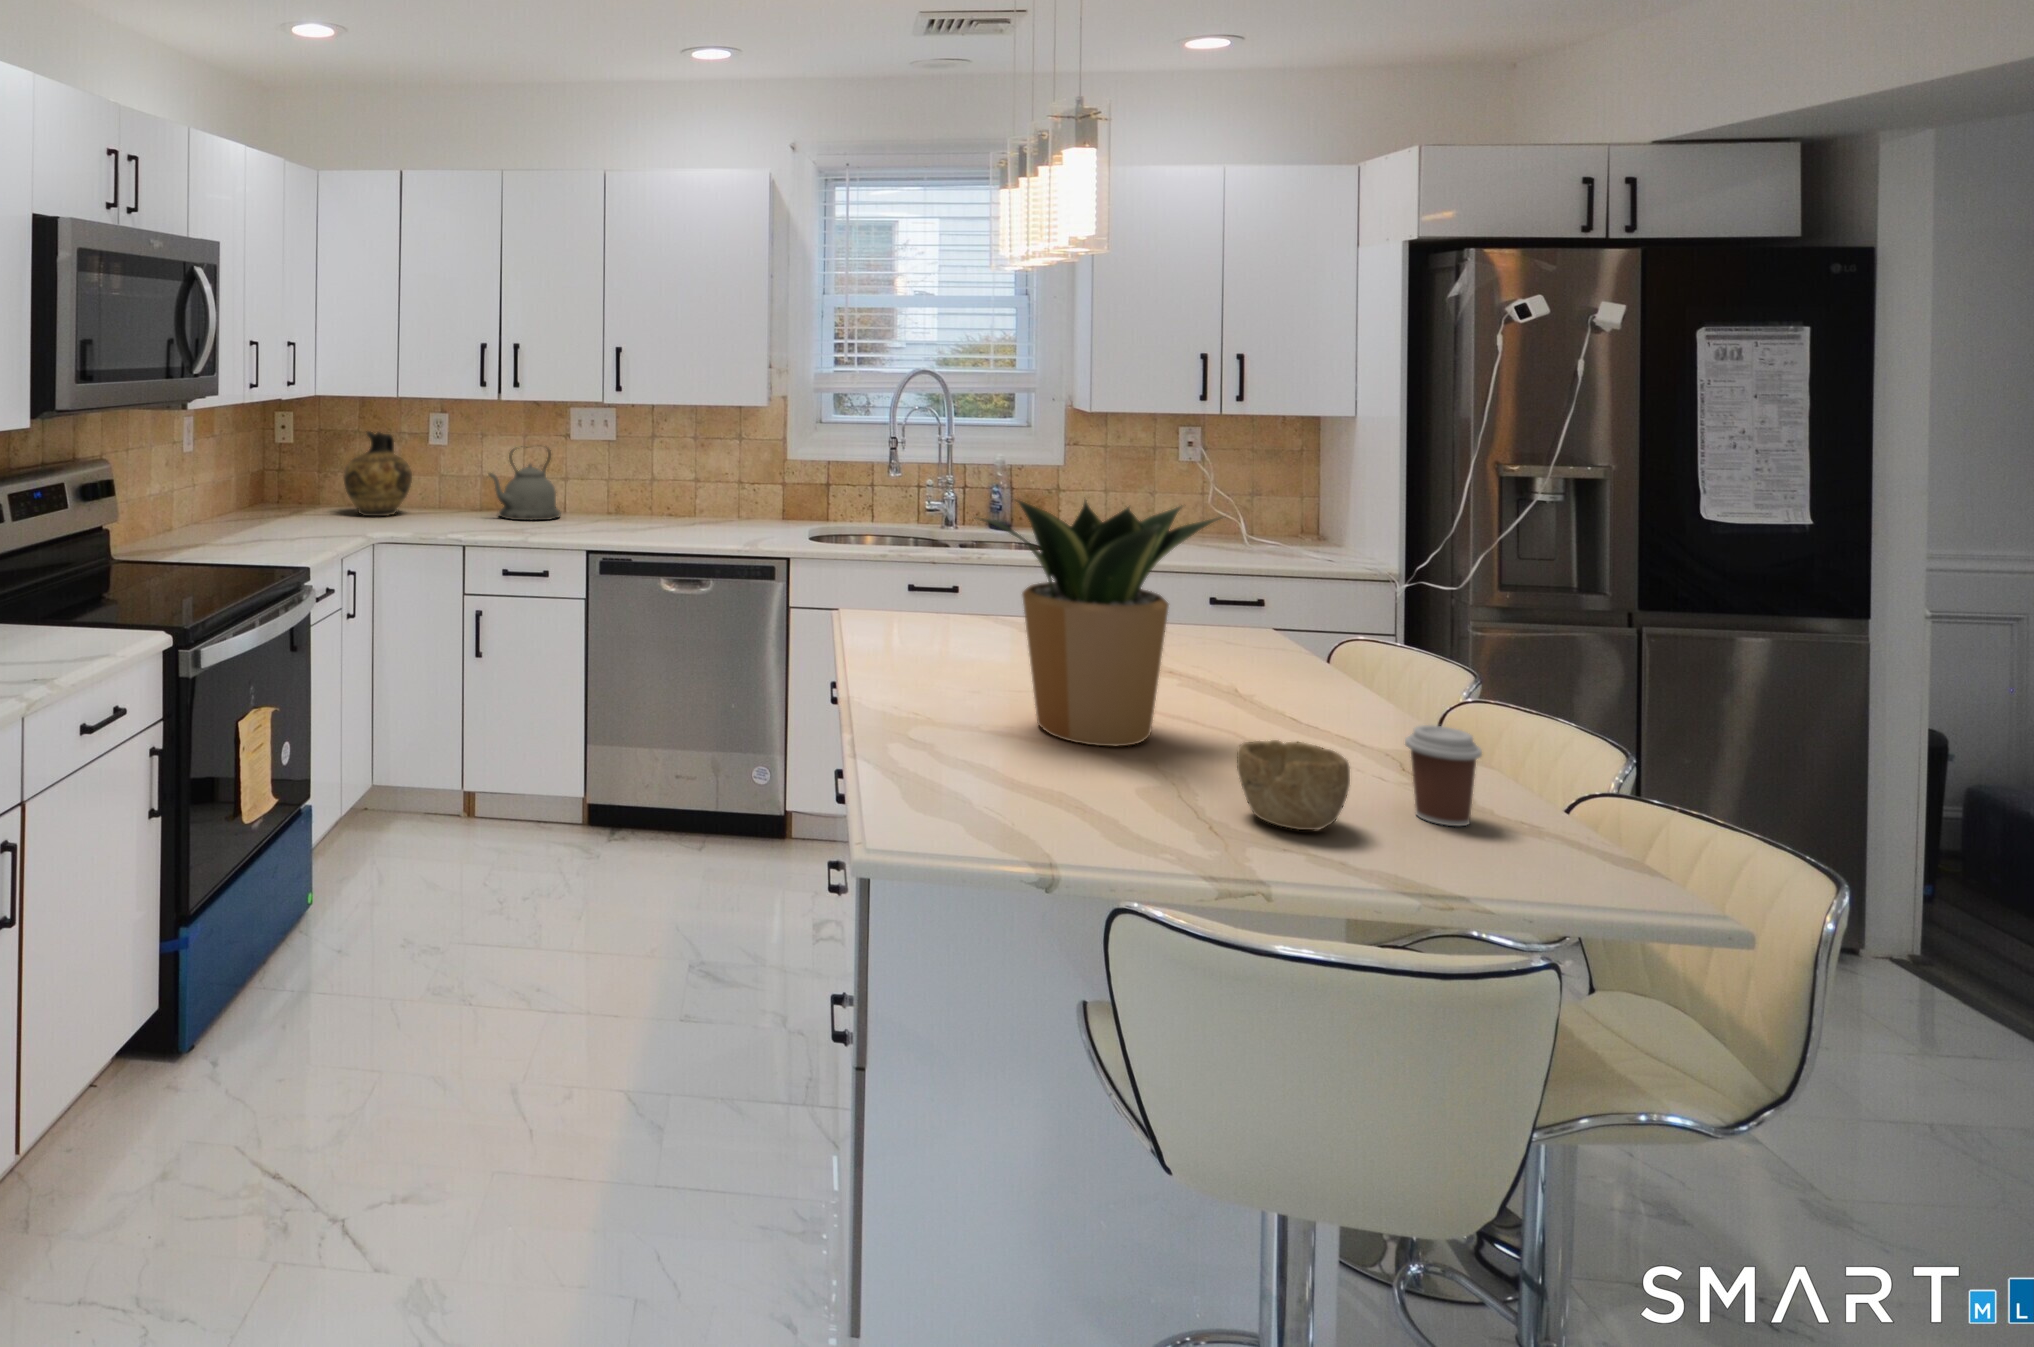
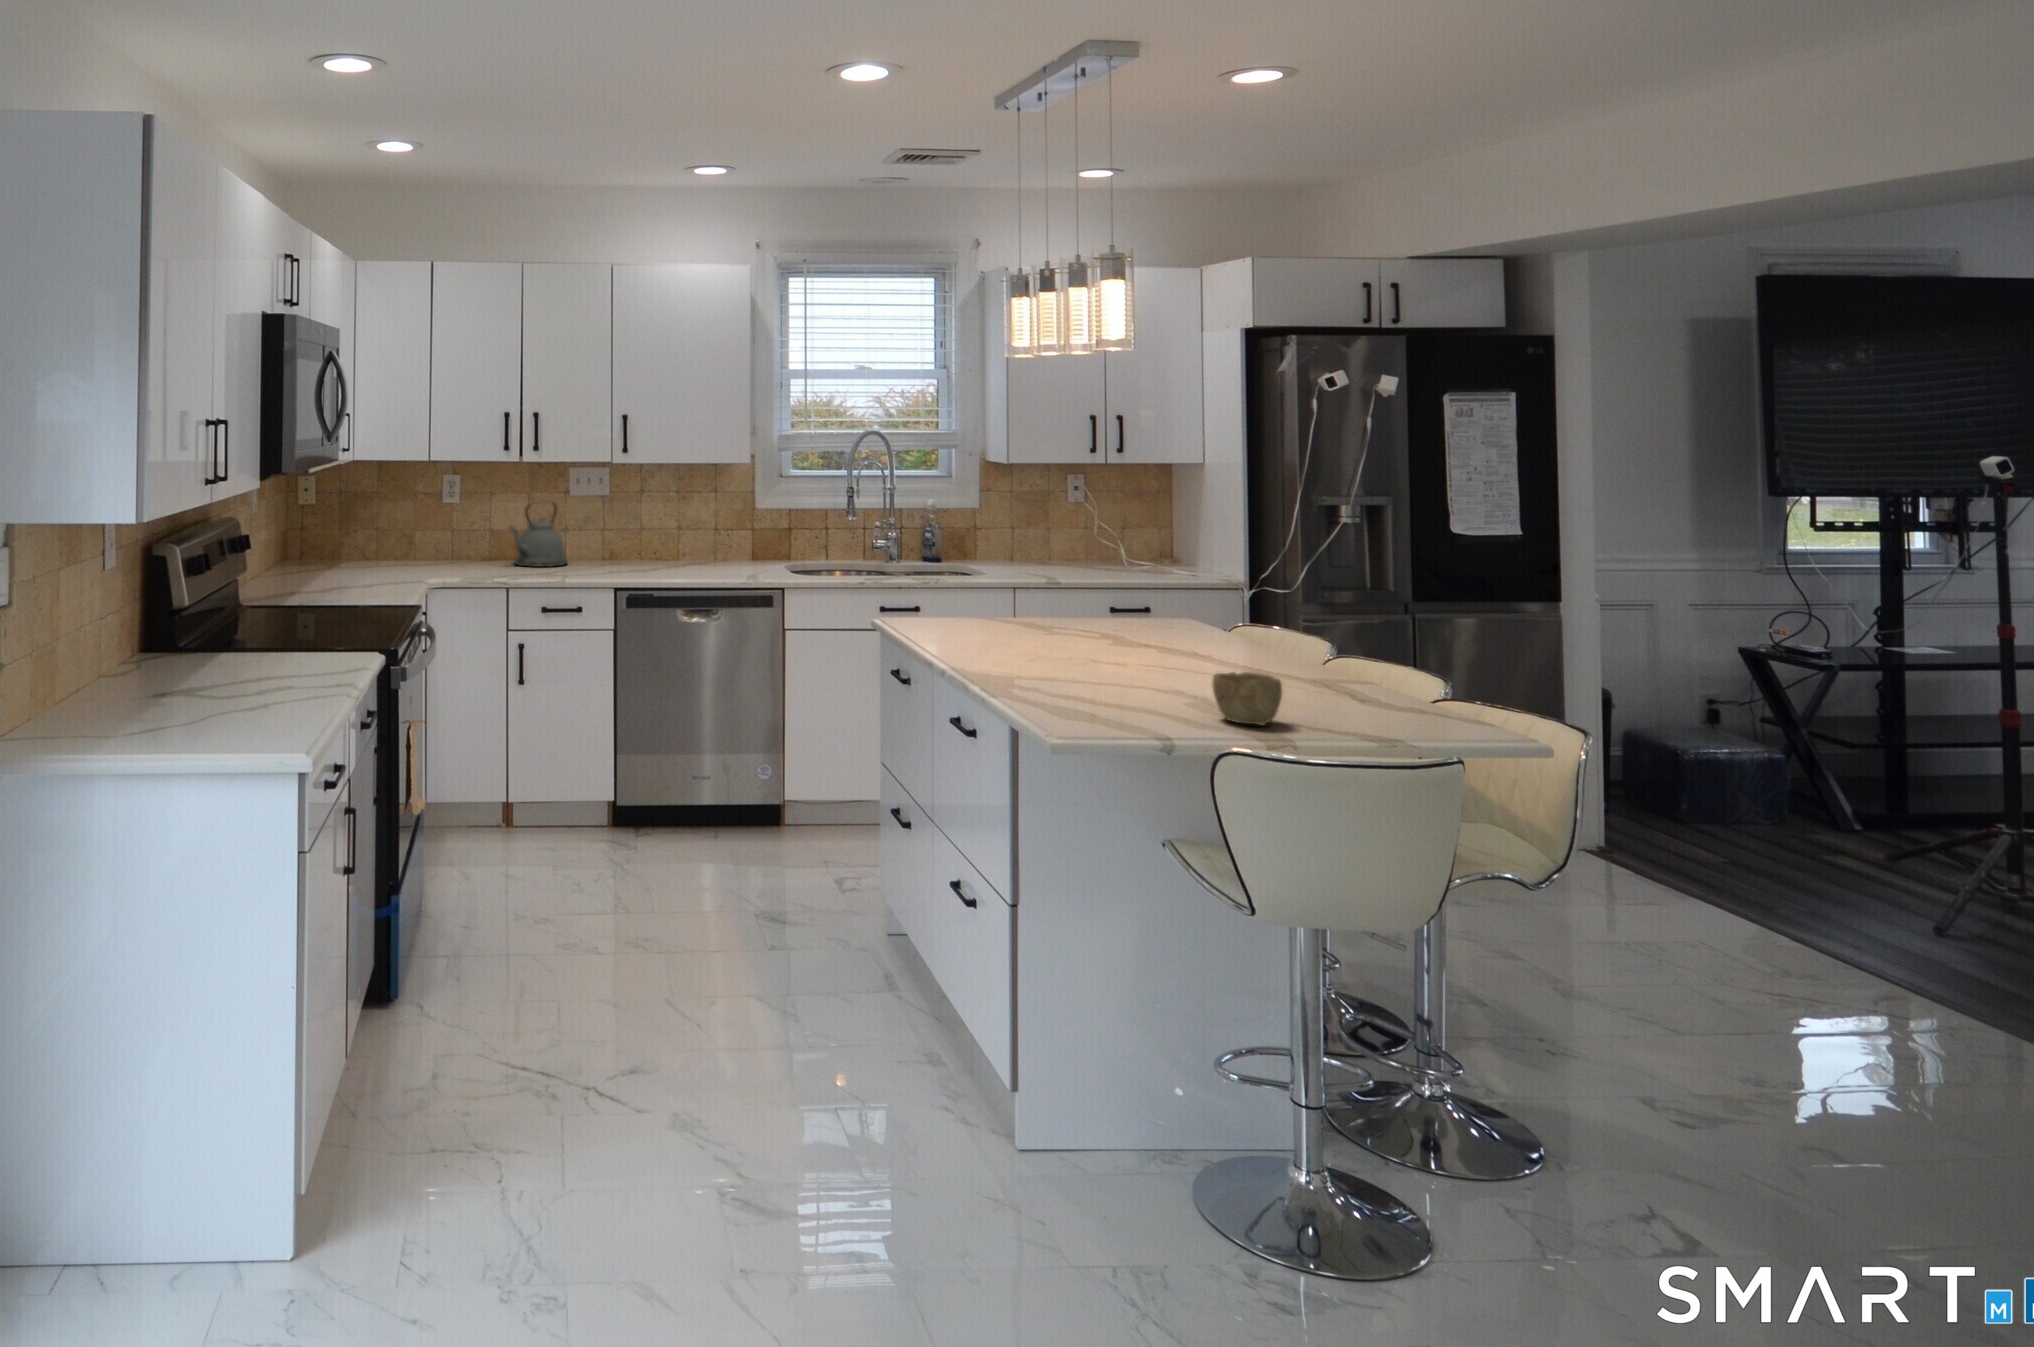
ceramic jug: present [344,431,412,516] -> none [377,492,438,567]
potted plant: present [980,500,1221,746] -> none [1017,522,1181,691]
coffee cup: present [1405,725,1482,826] -> none [1307,659,1354,720]

